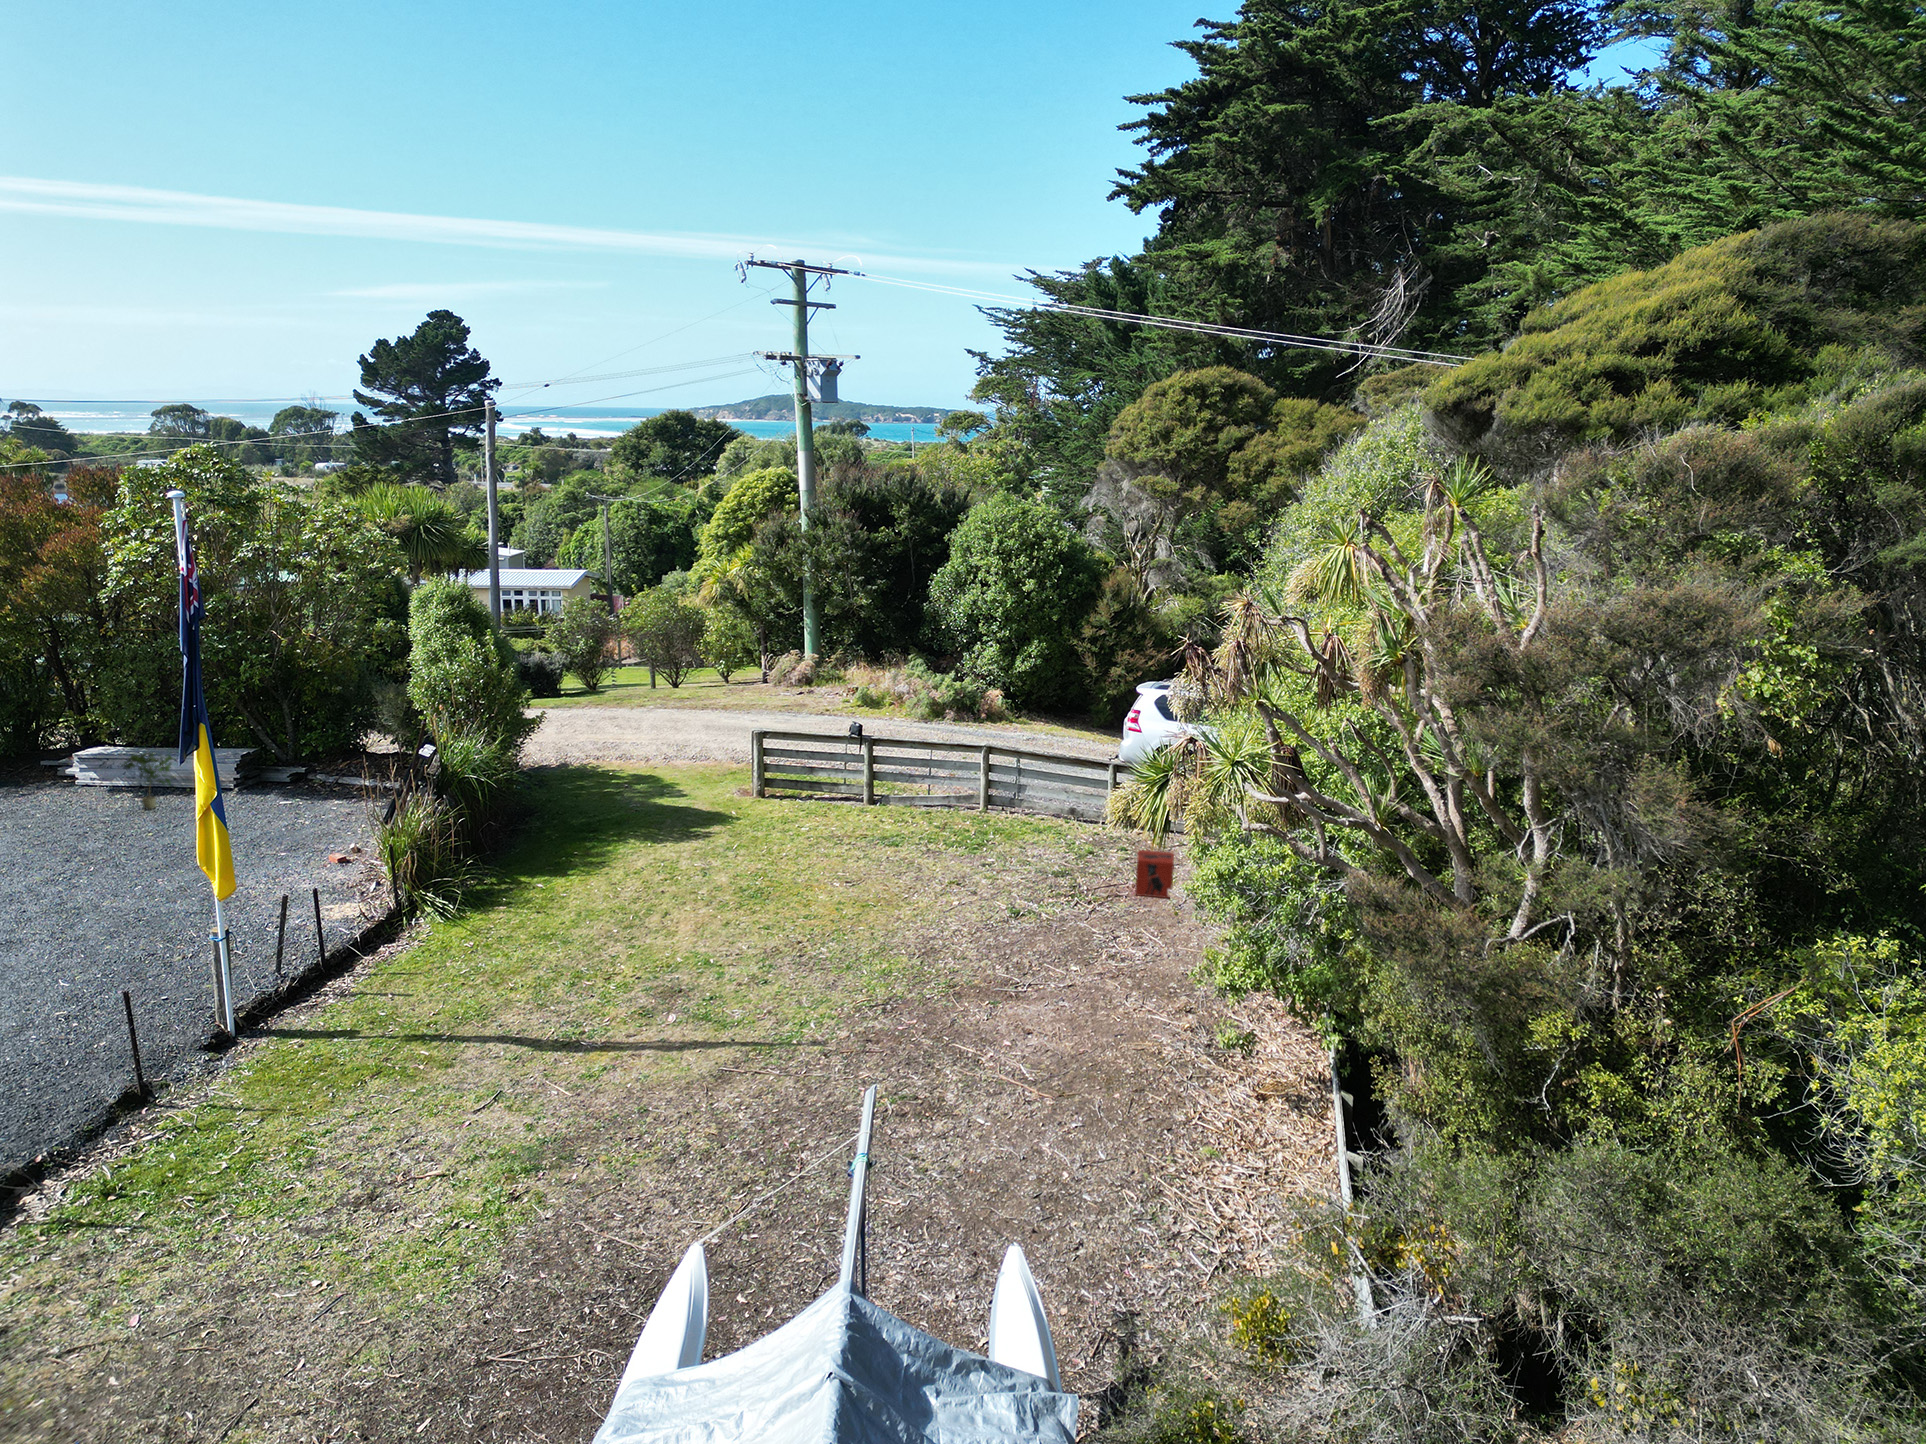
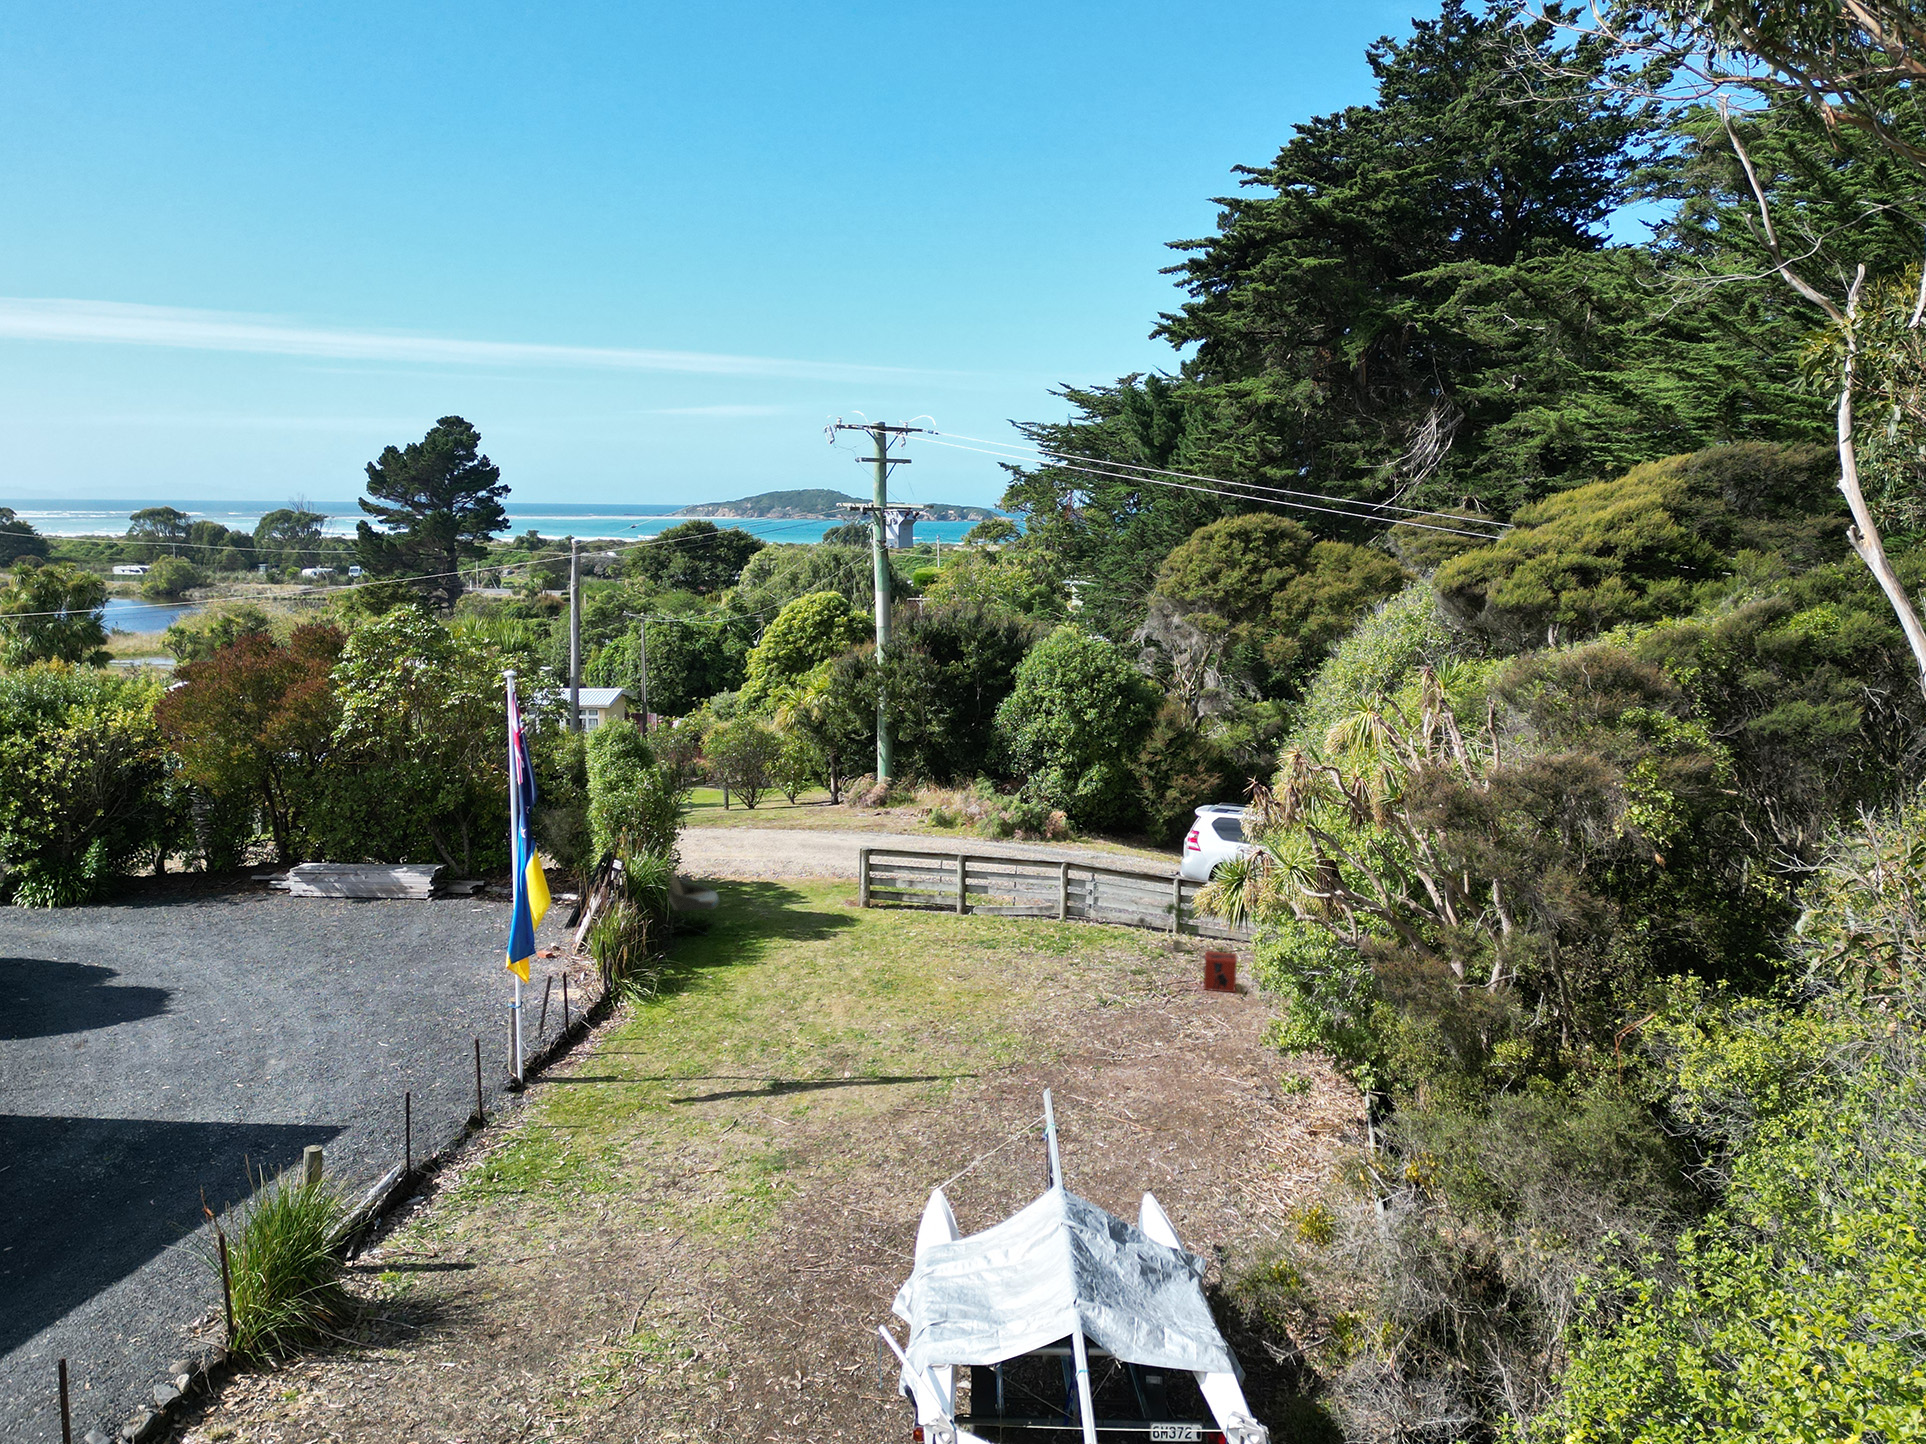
potted plant: present [121,753,172,809] -> present [1162,902,1200,952]
lounge chair: none [507,756,580,833] -> present [669,872,719,935]

